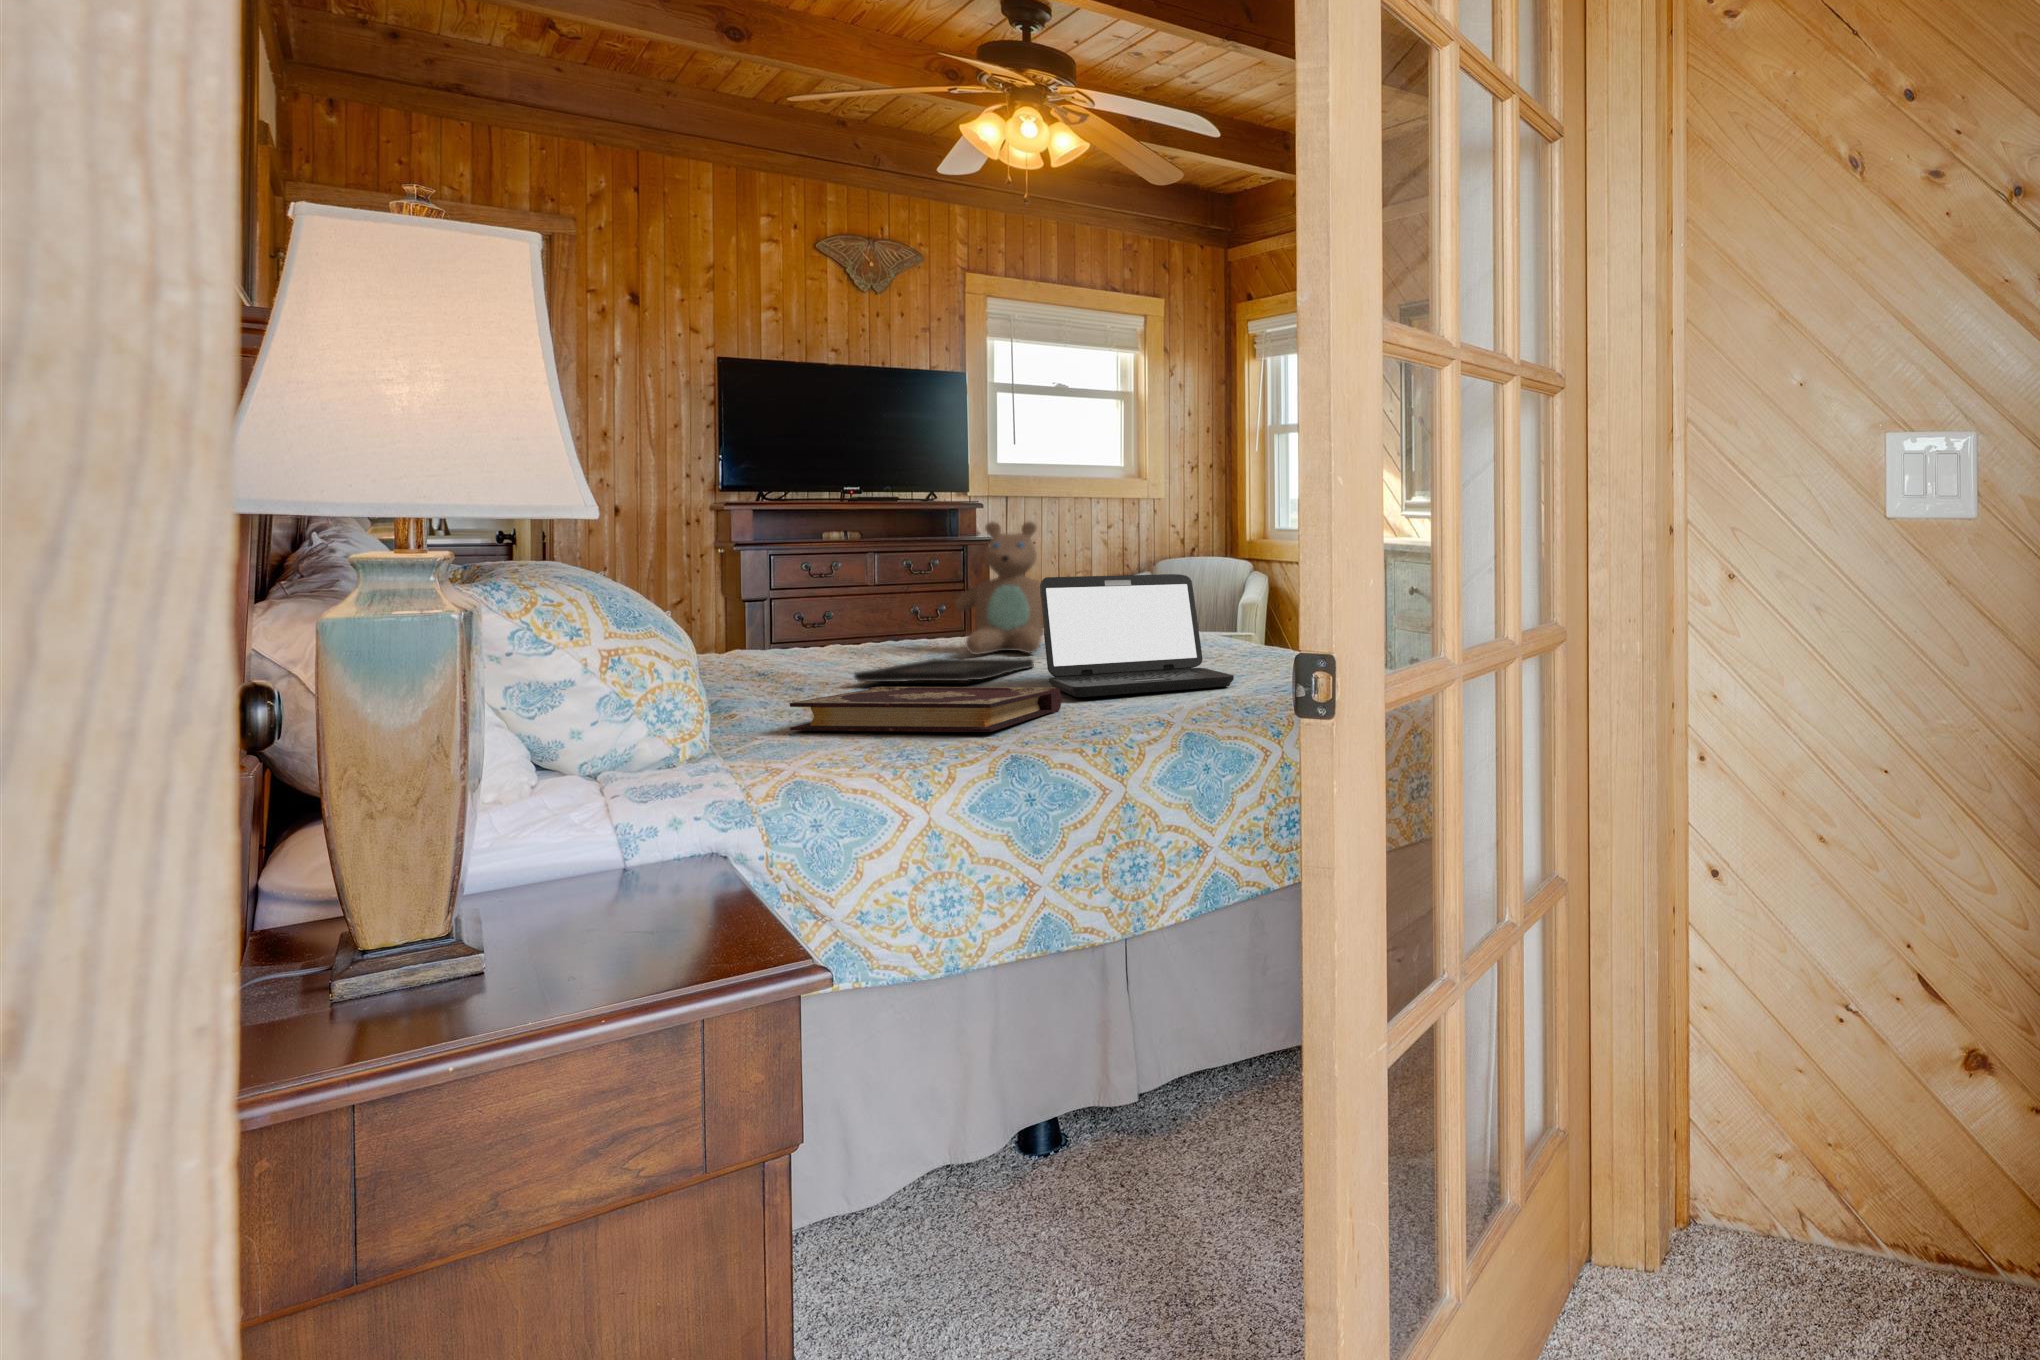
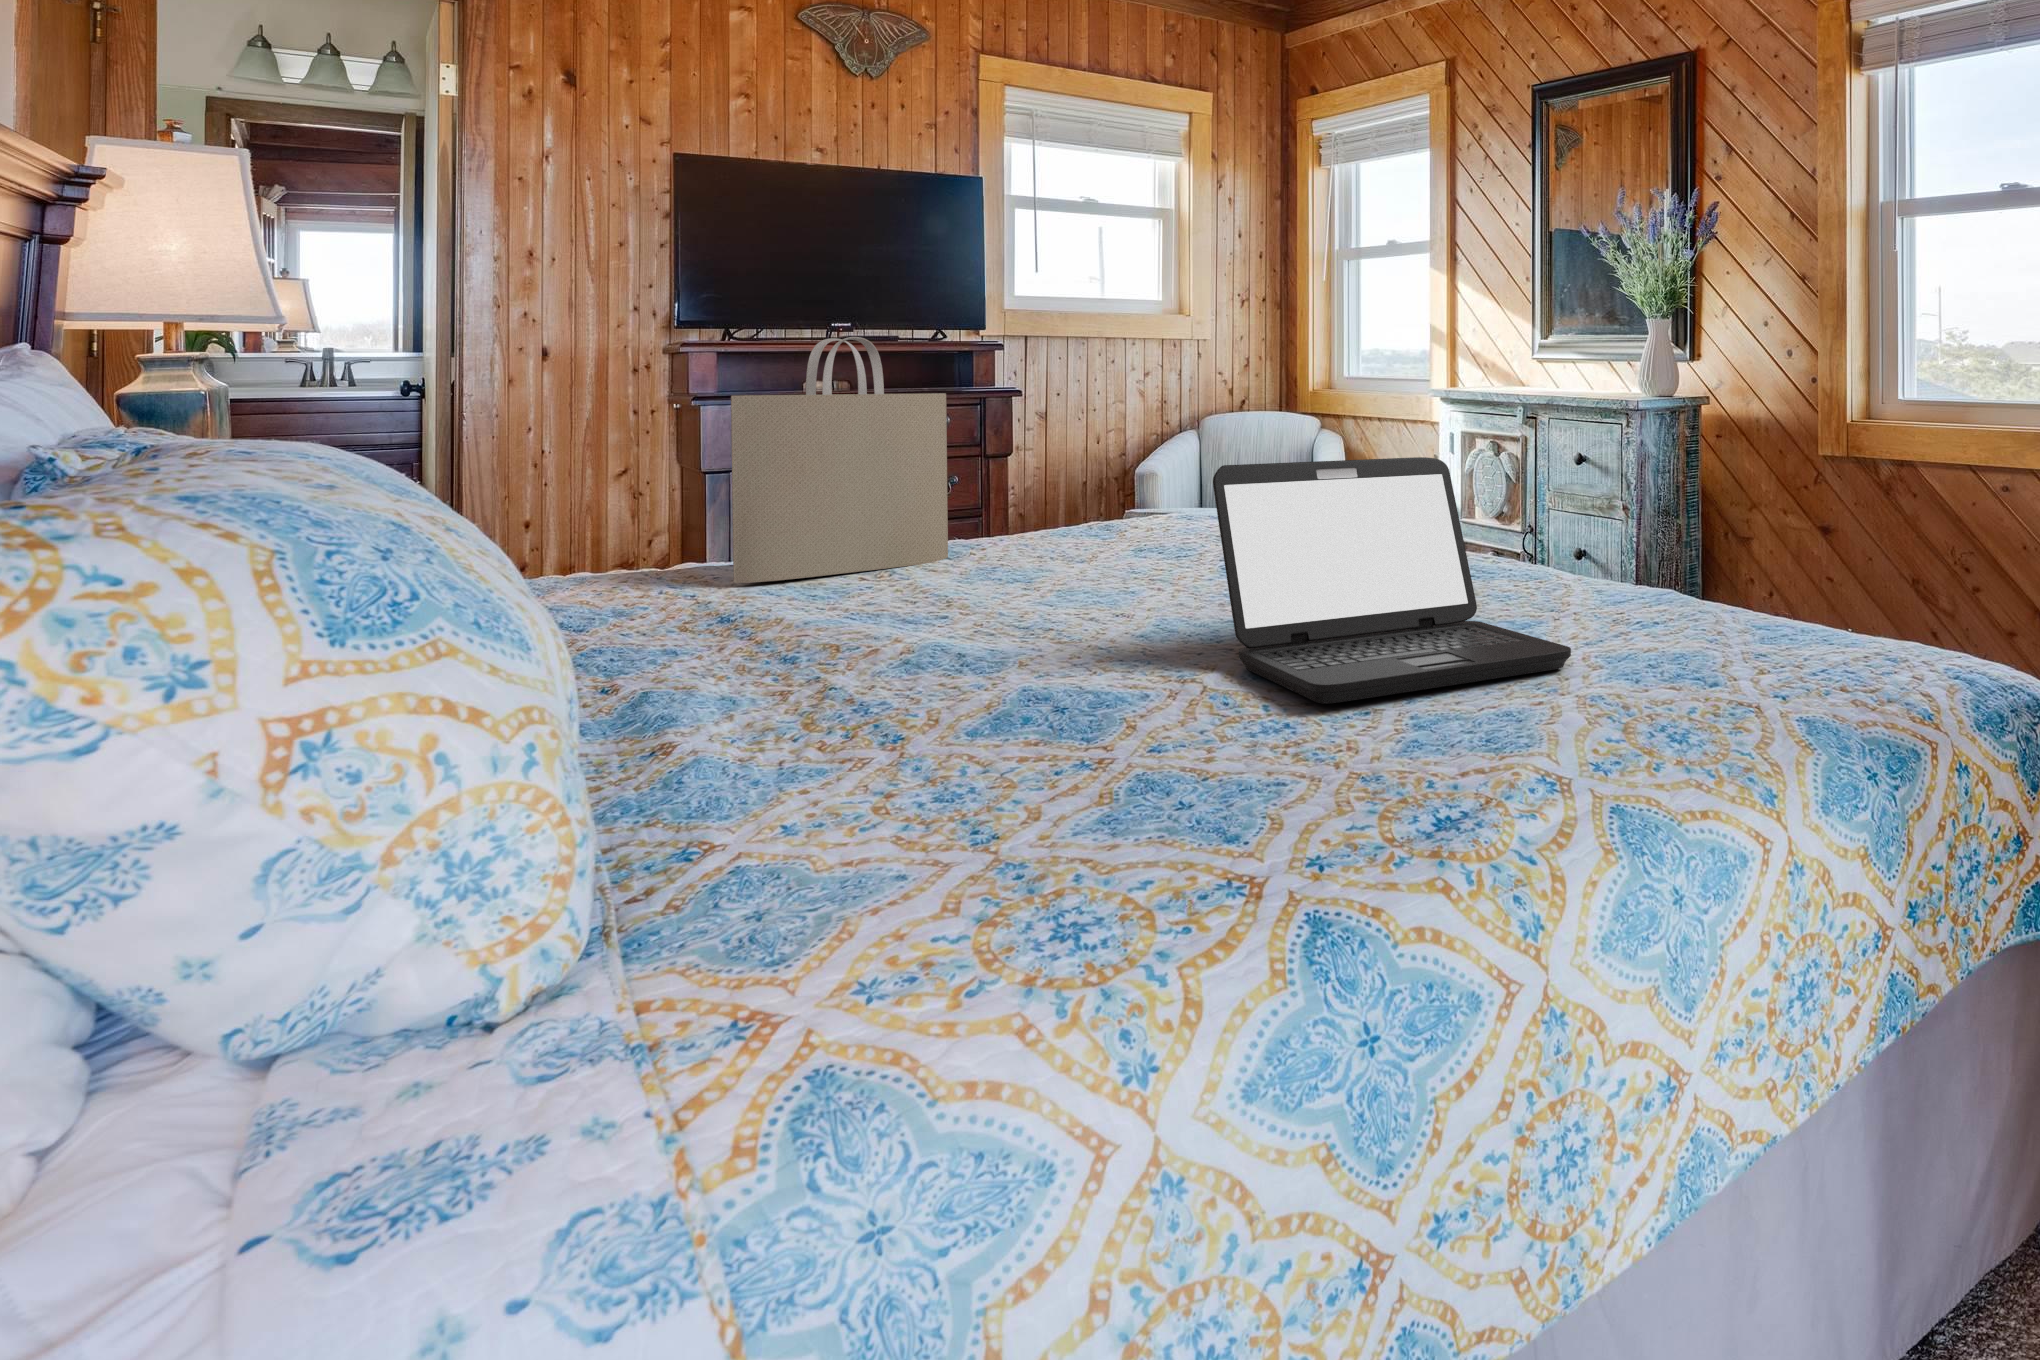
tote bag: none [764,503,909,658] -> present [731,337,948,583]
teddy bear: present [955,522,1044,655] -> none [1023,367,1194,579]
tray: present [854,658,1034,682] -> none [886,592,1172,653]
book: present [790,687,1062,732] -> none [782,689,1312,843]

